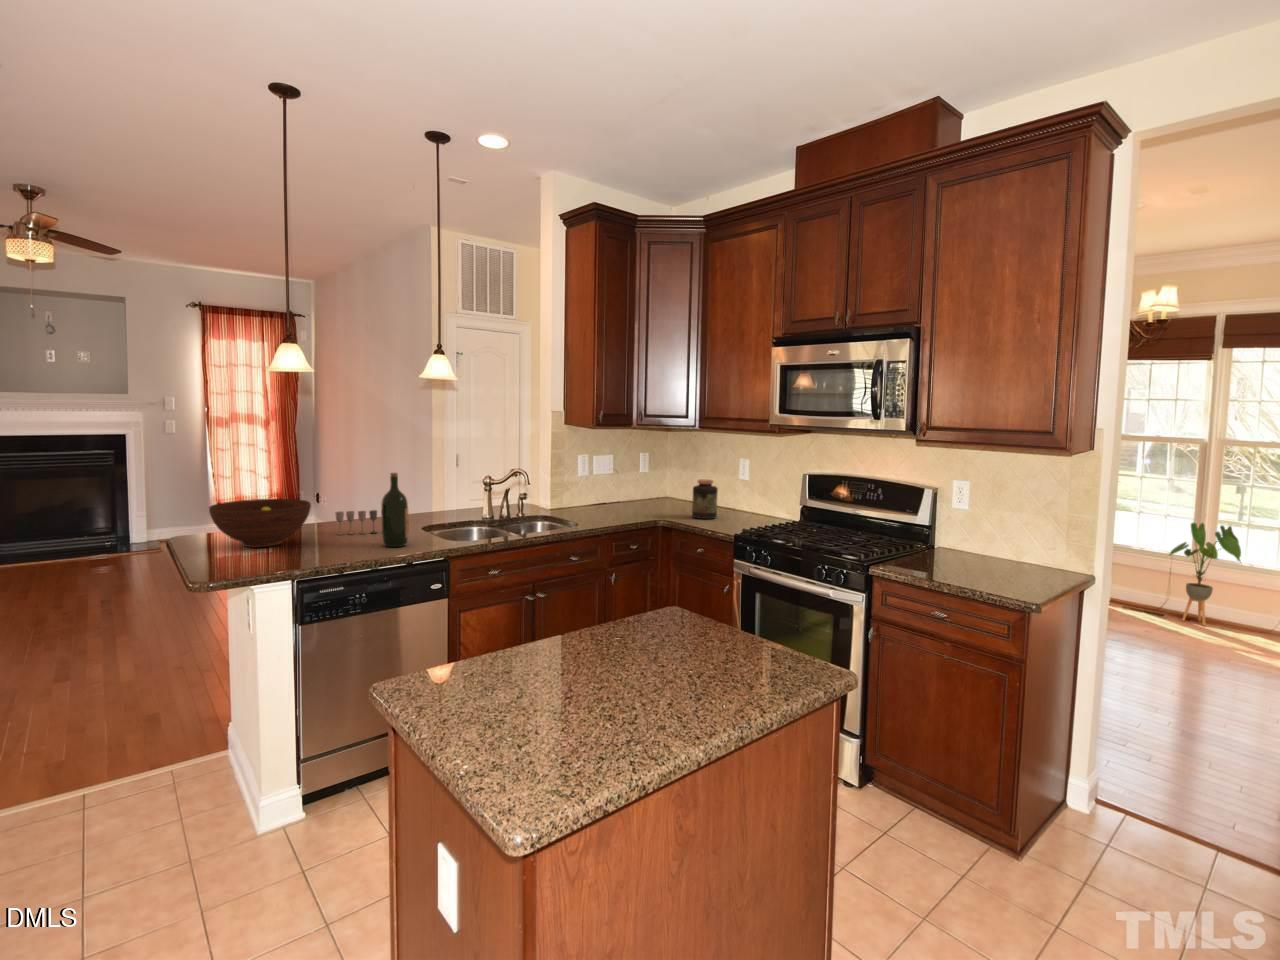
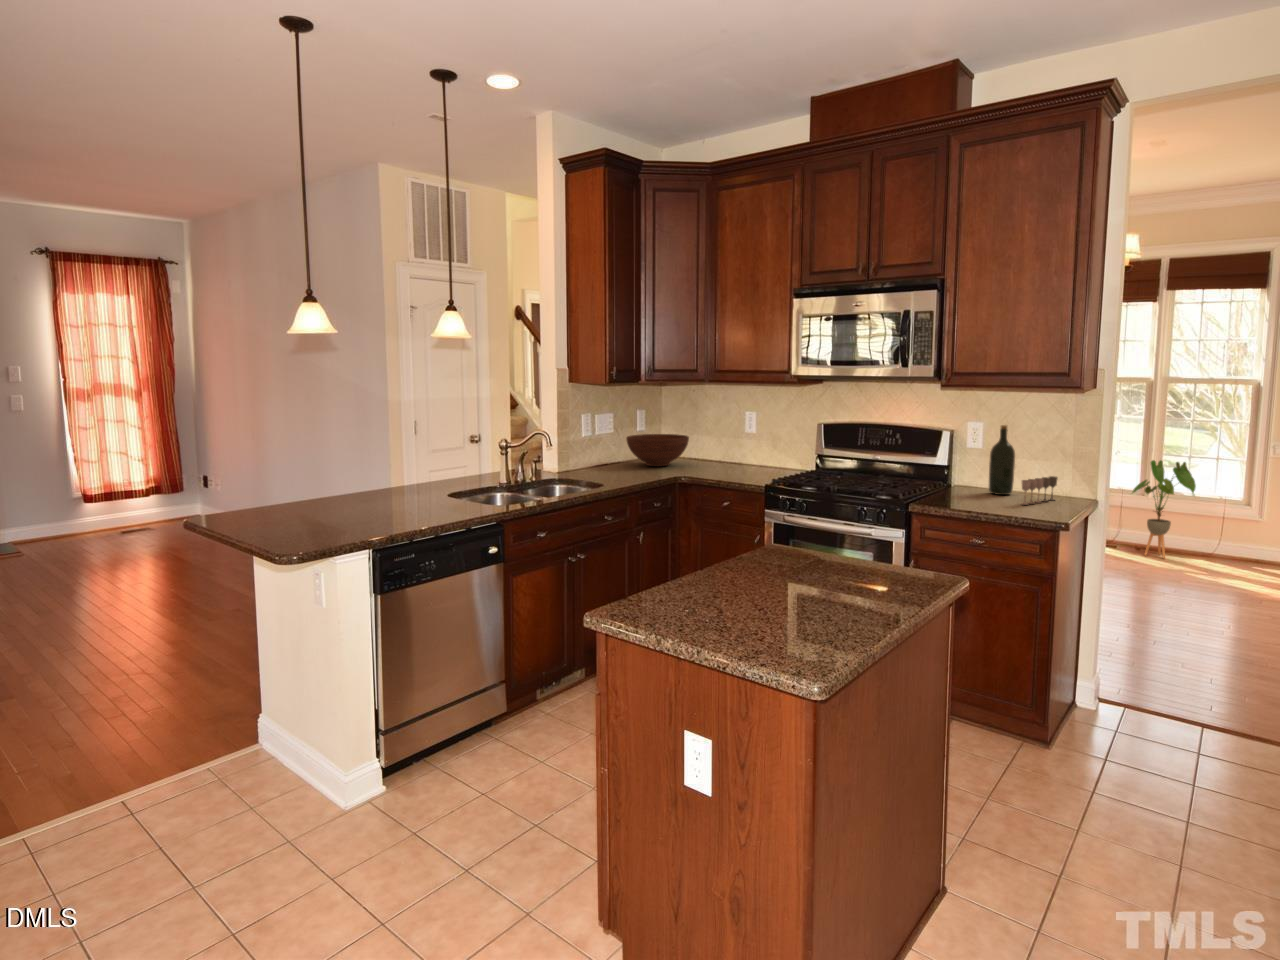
wine bottle: present [381,473,409,547] -> present [989,425,1015,495]
jar: present [692,479,718,519] -> none [708,434,734,474]
fruit bowl: present [209,499,311,547] -> present [626,434,689,466]
wine glass: present [336,510,377,535] -> present [1022,476,1057,505]

